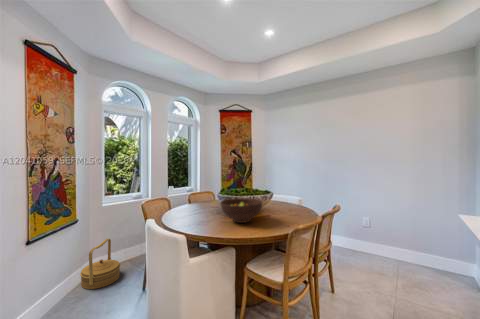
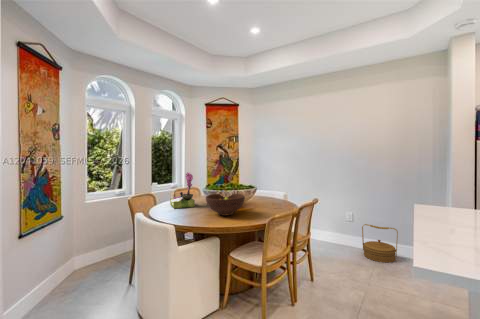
flower arrangement: none [184,175,210,214] -> present [170,172,195,208]
woven basket: present [80,239,120,289] -> present [362,224,398,262]

